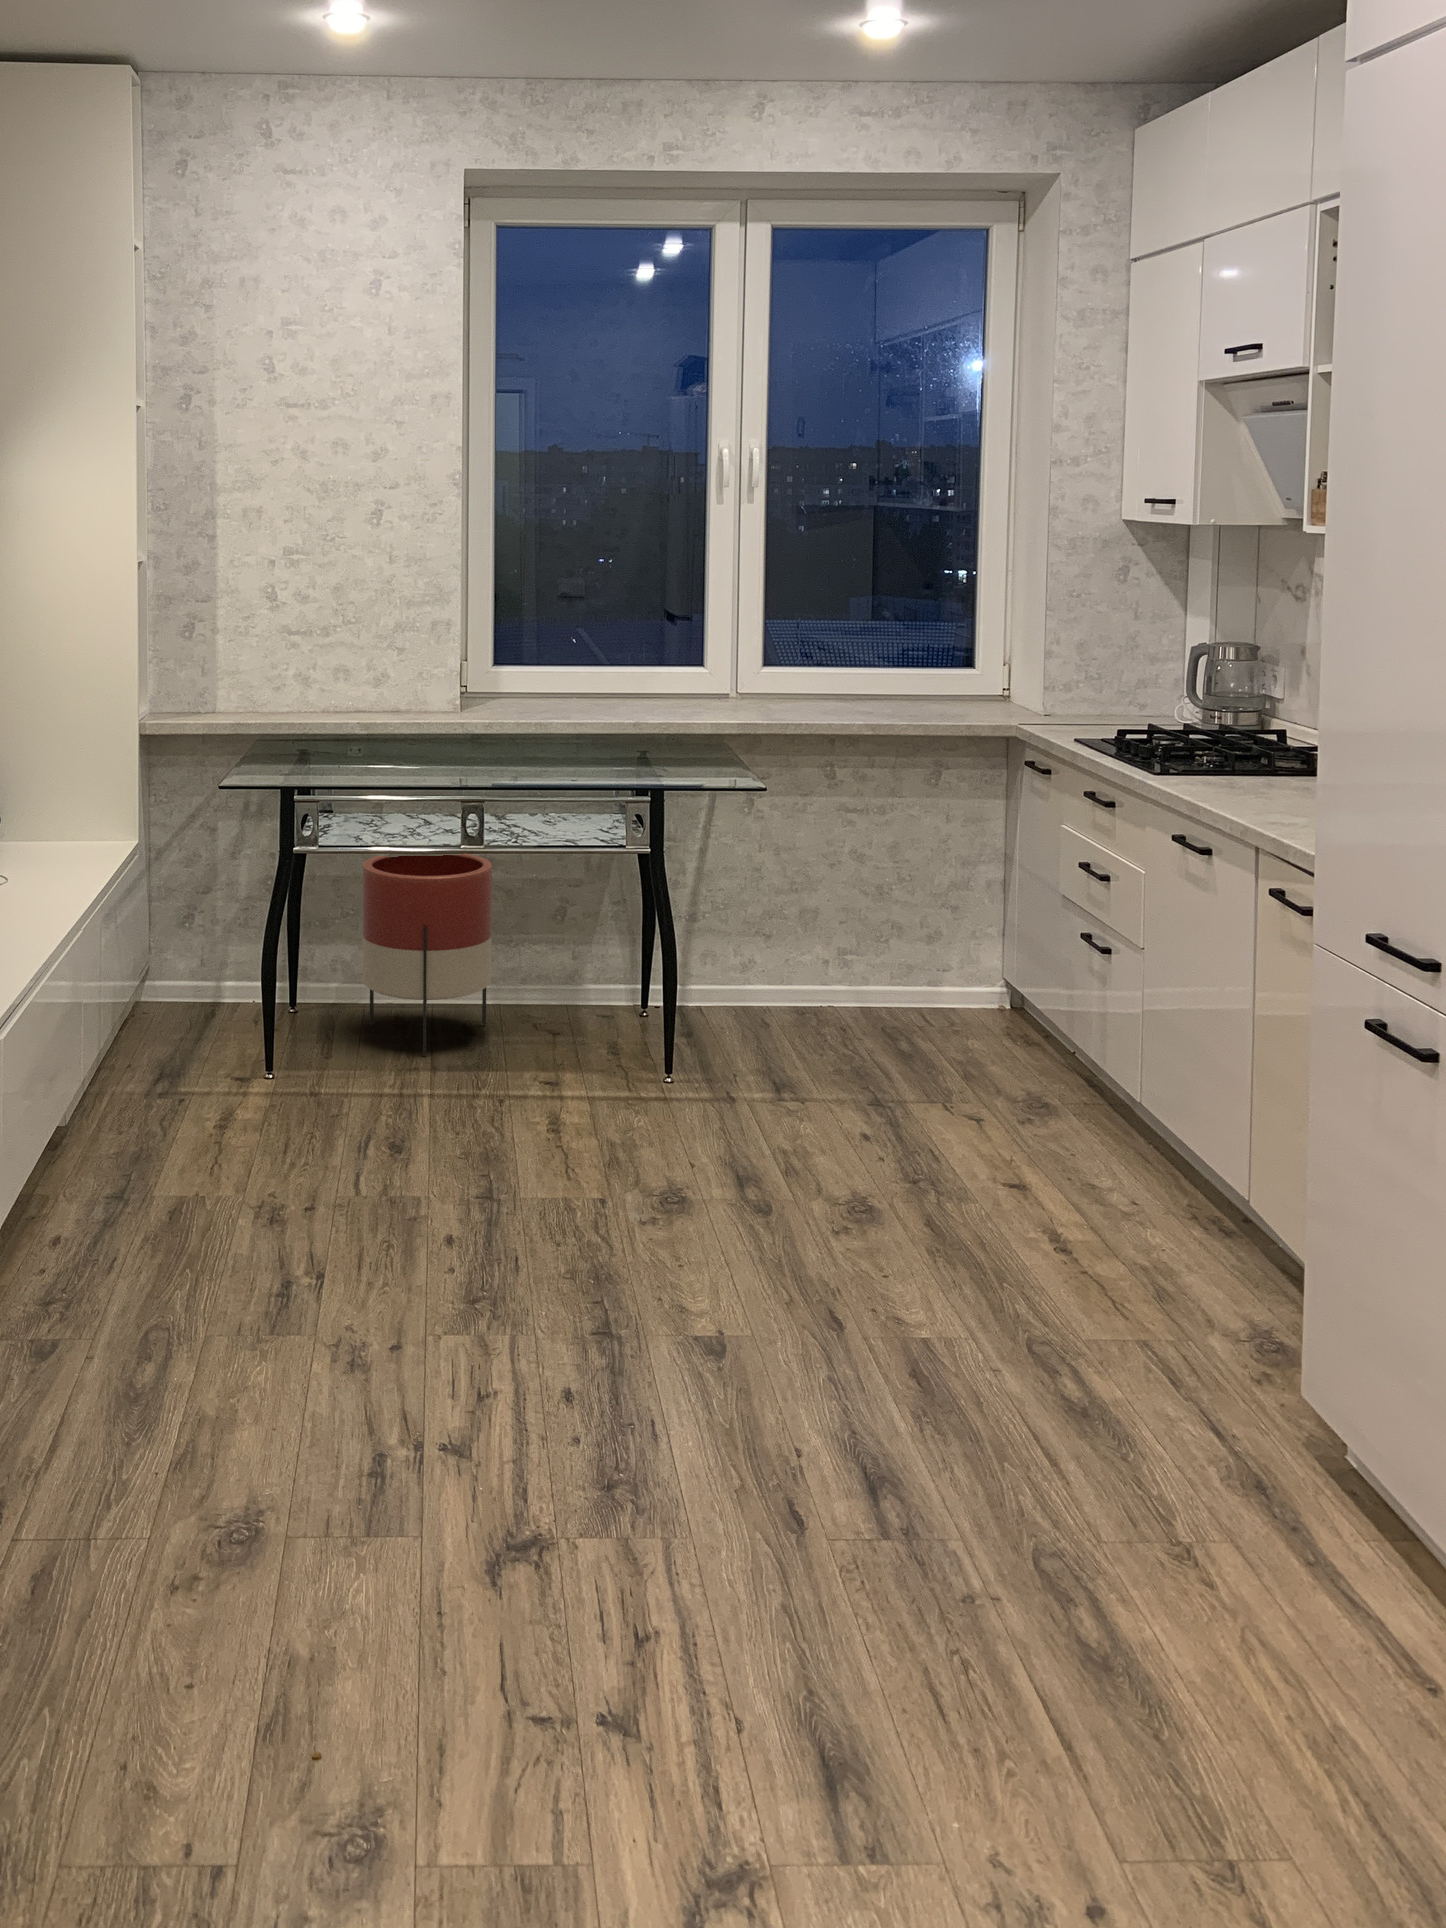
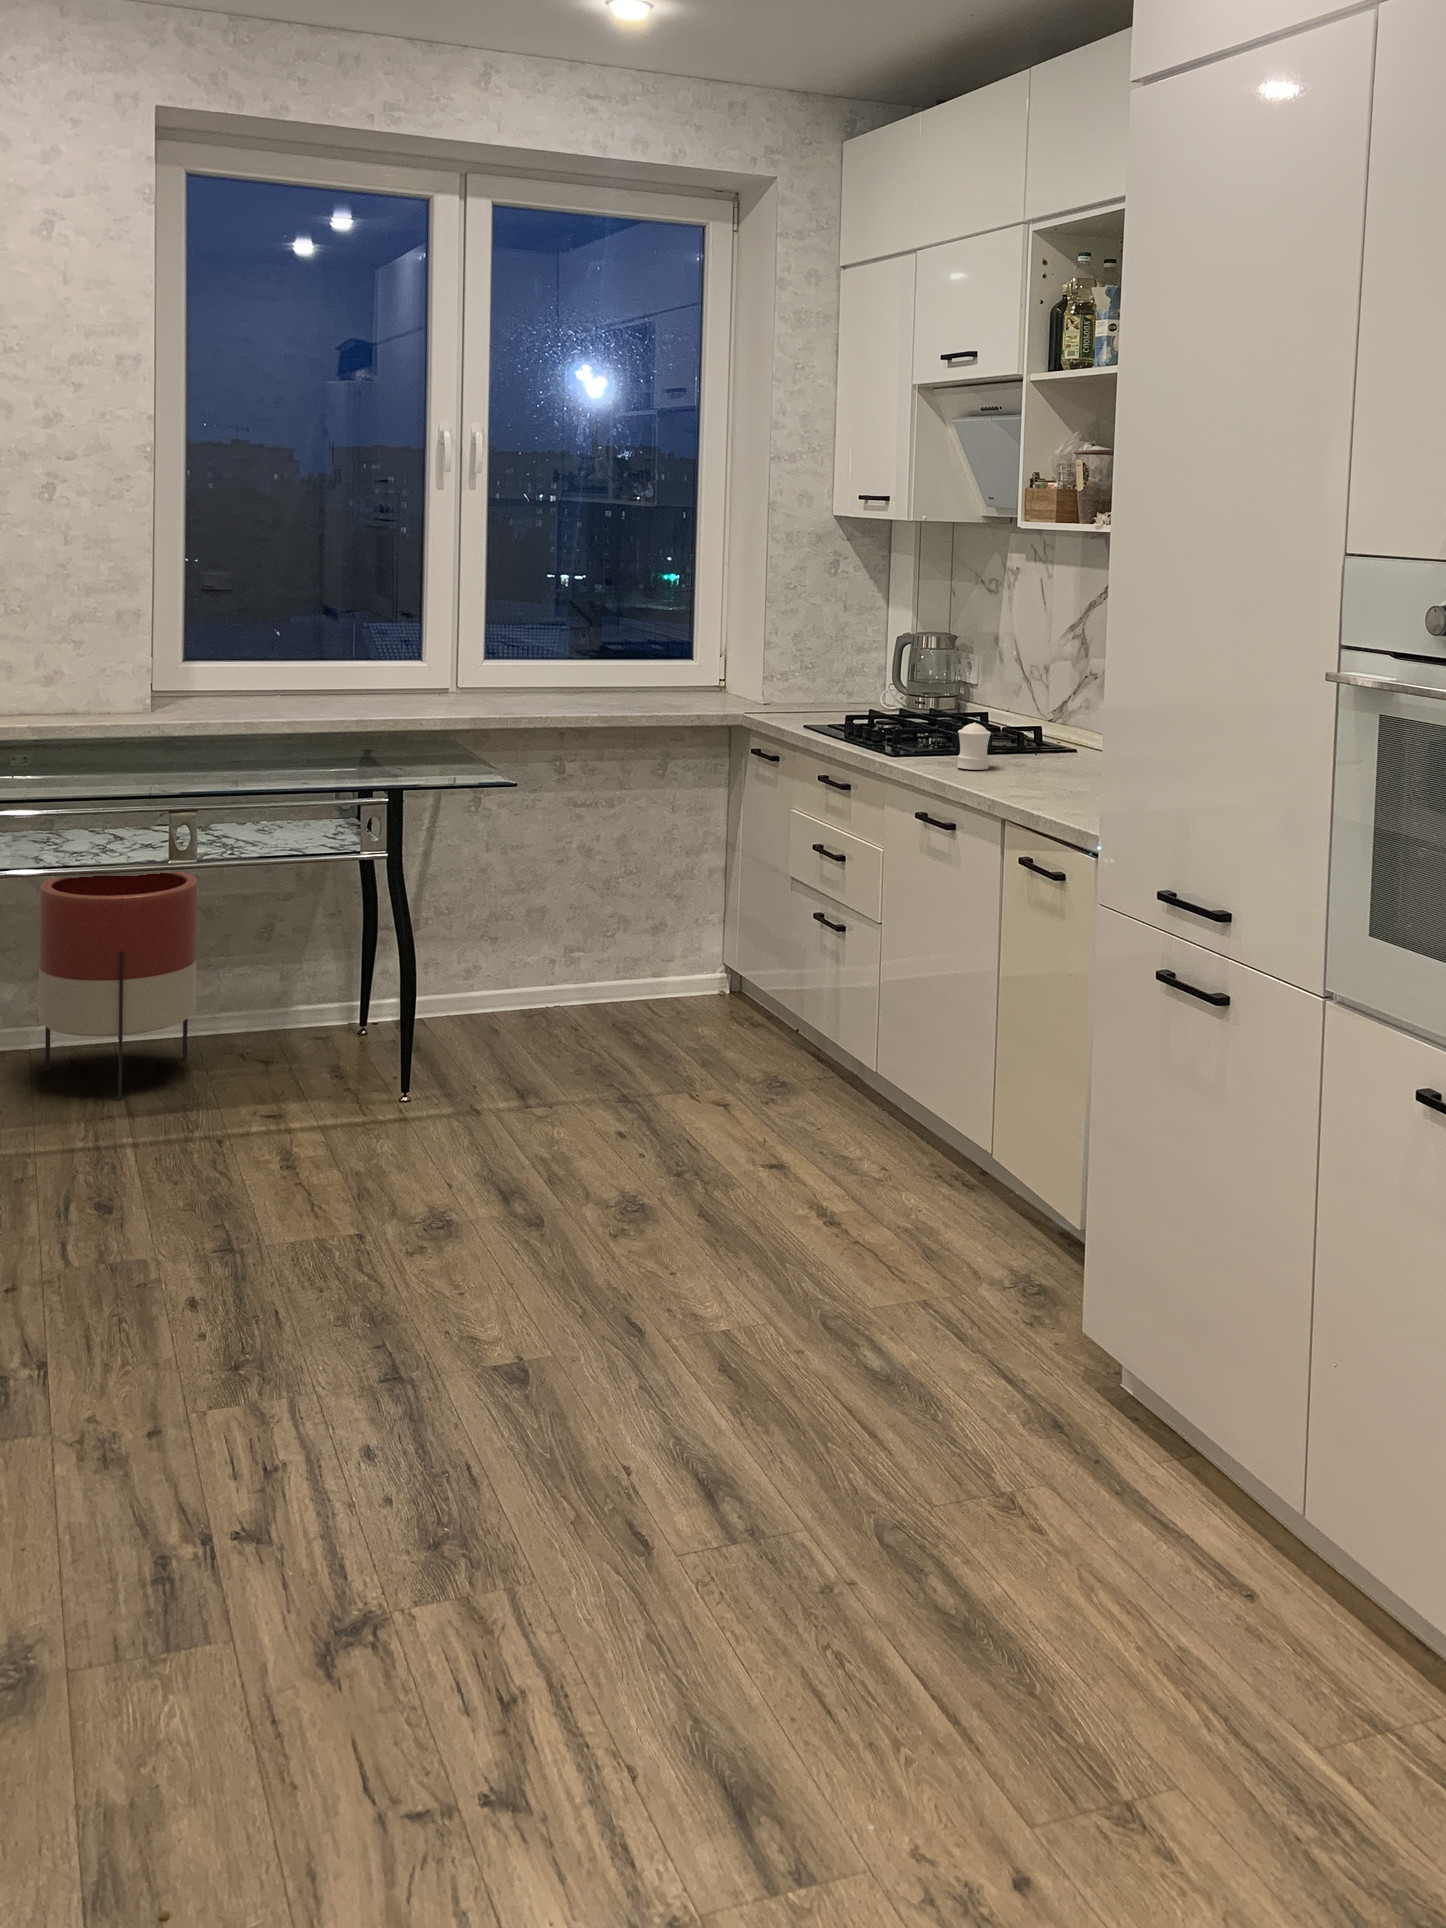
salt shaker: none [1227,743,1266,793] -> present [957,723,991,770]

